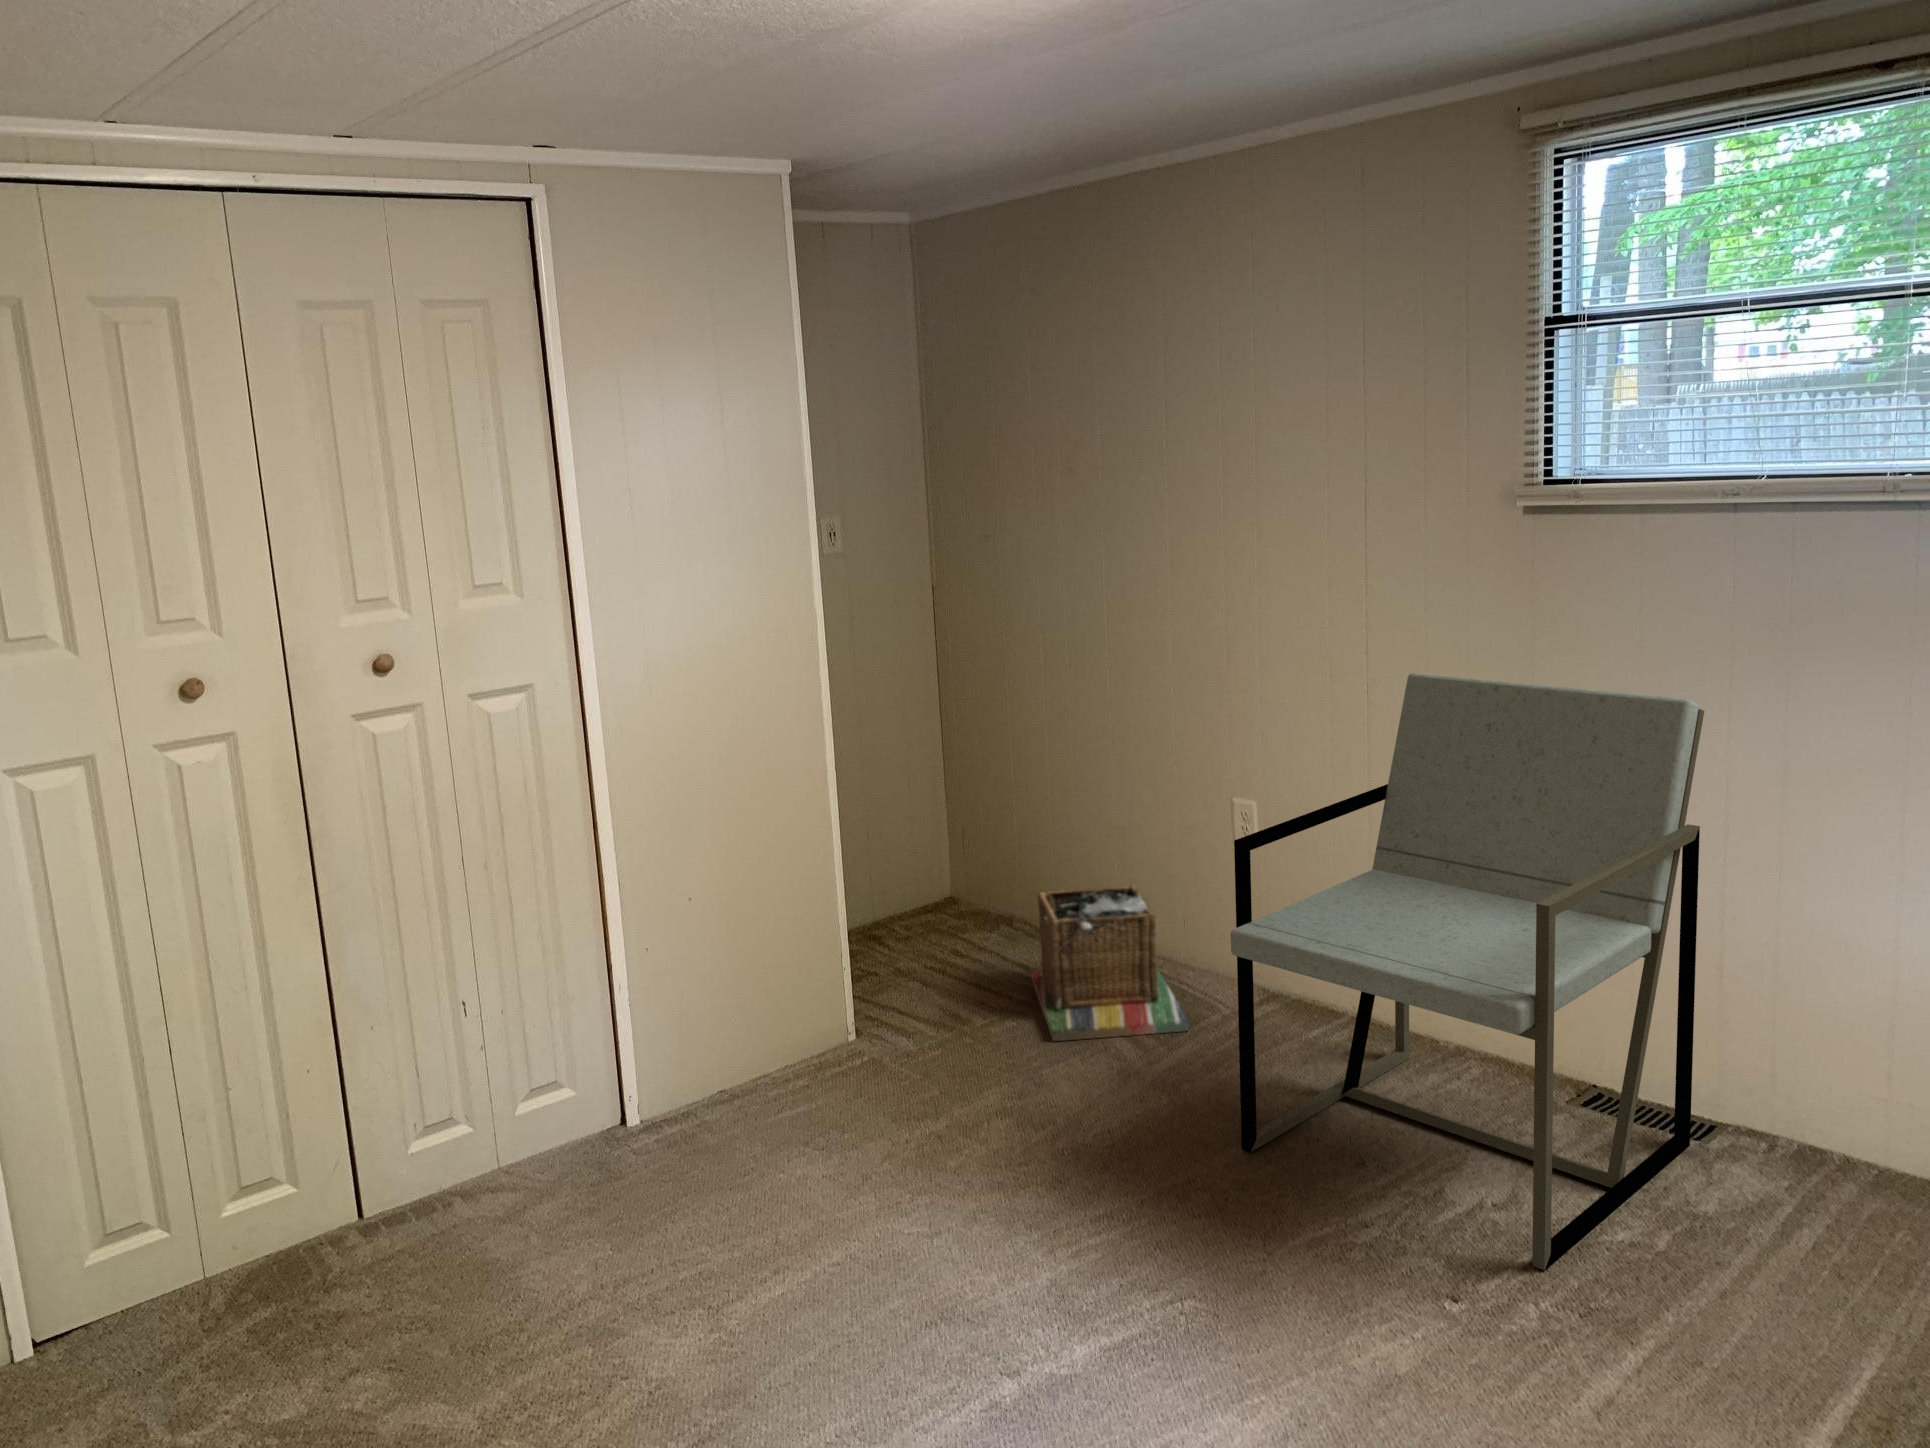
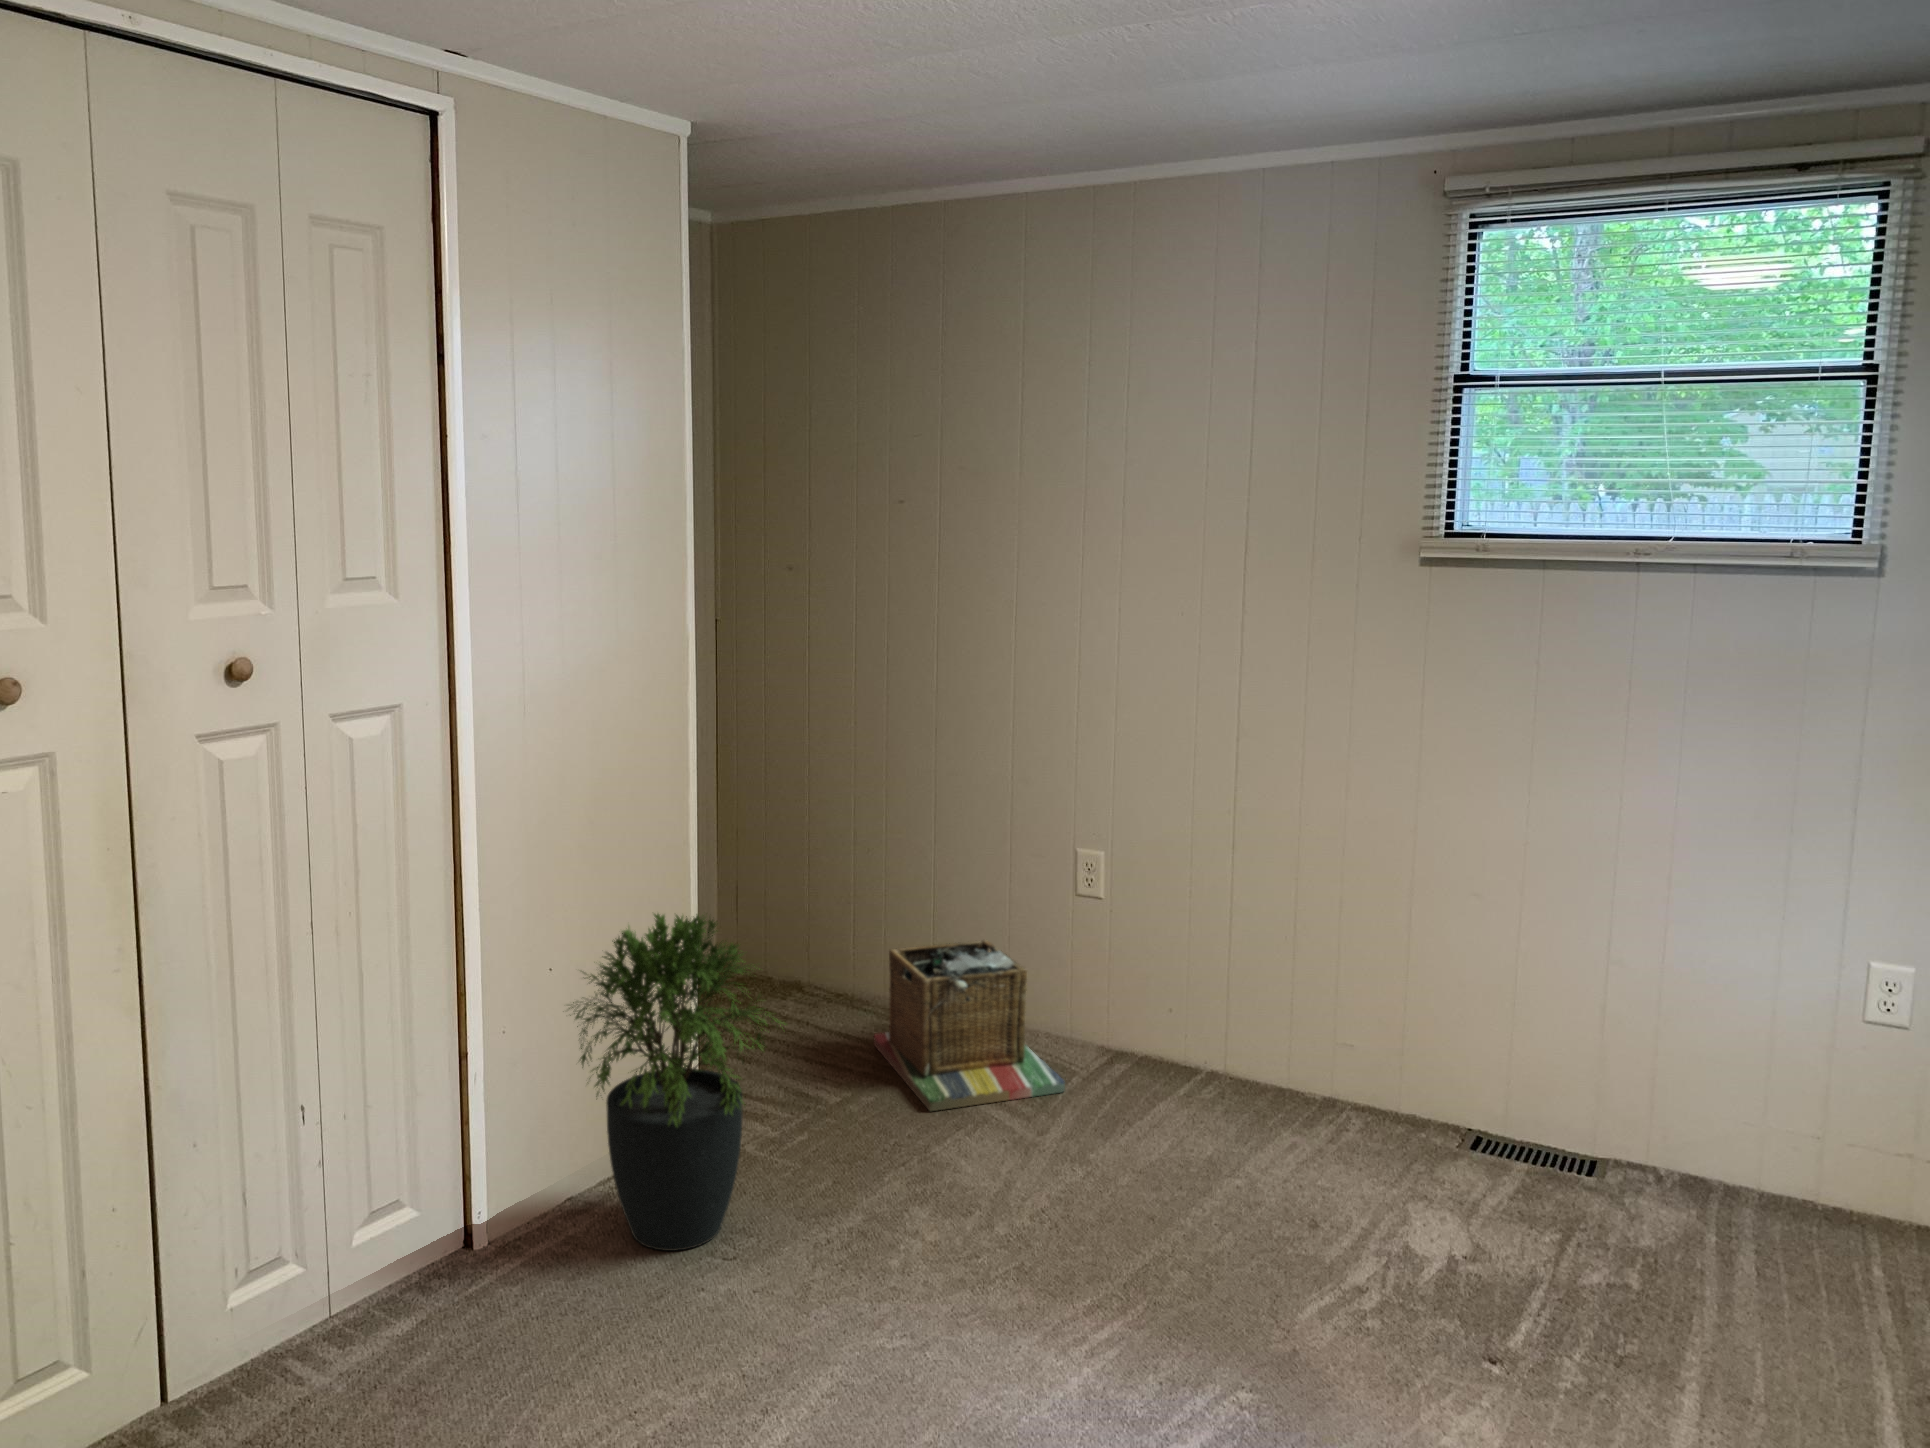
armchair: present [1231,673,1704,1270] -> none [1183,719,1608,1318]
potted plant: none [678,852,872,1143] -> present [569,914,782,1251]

